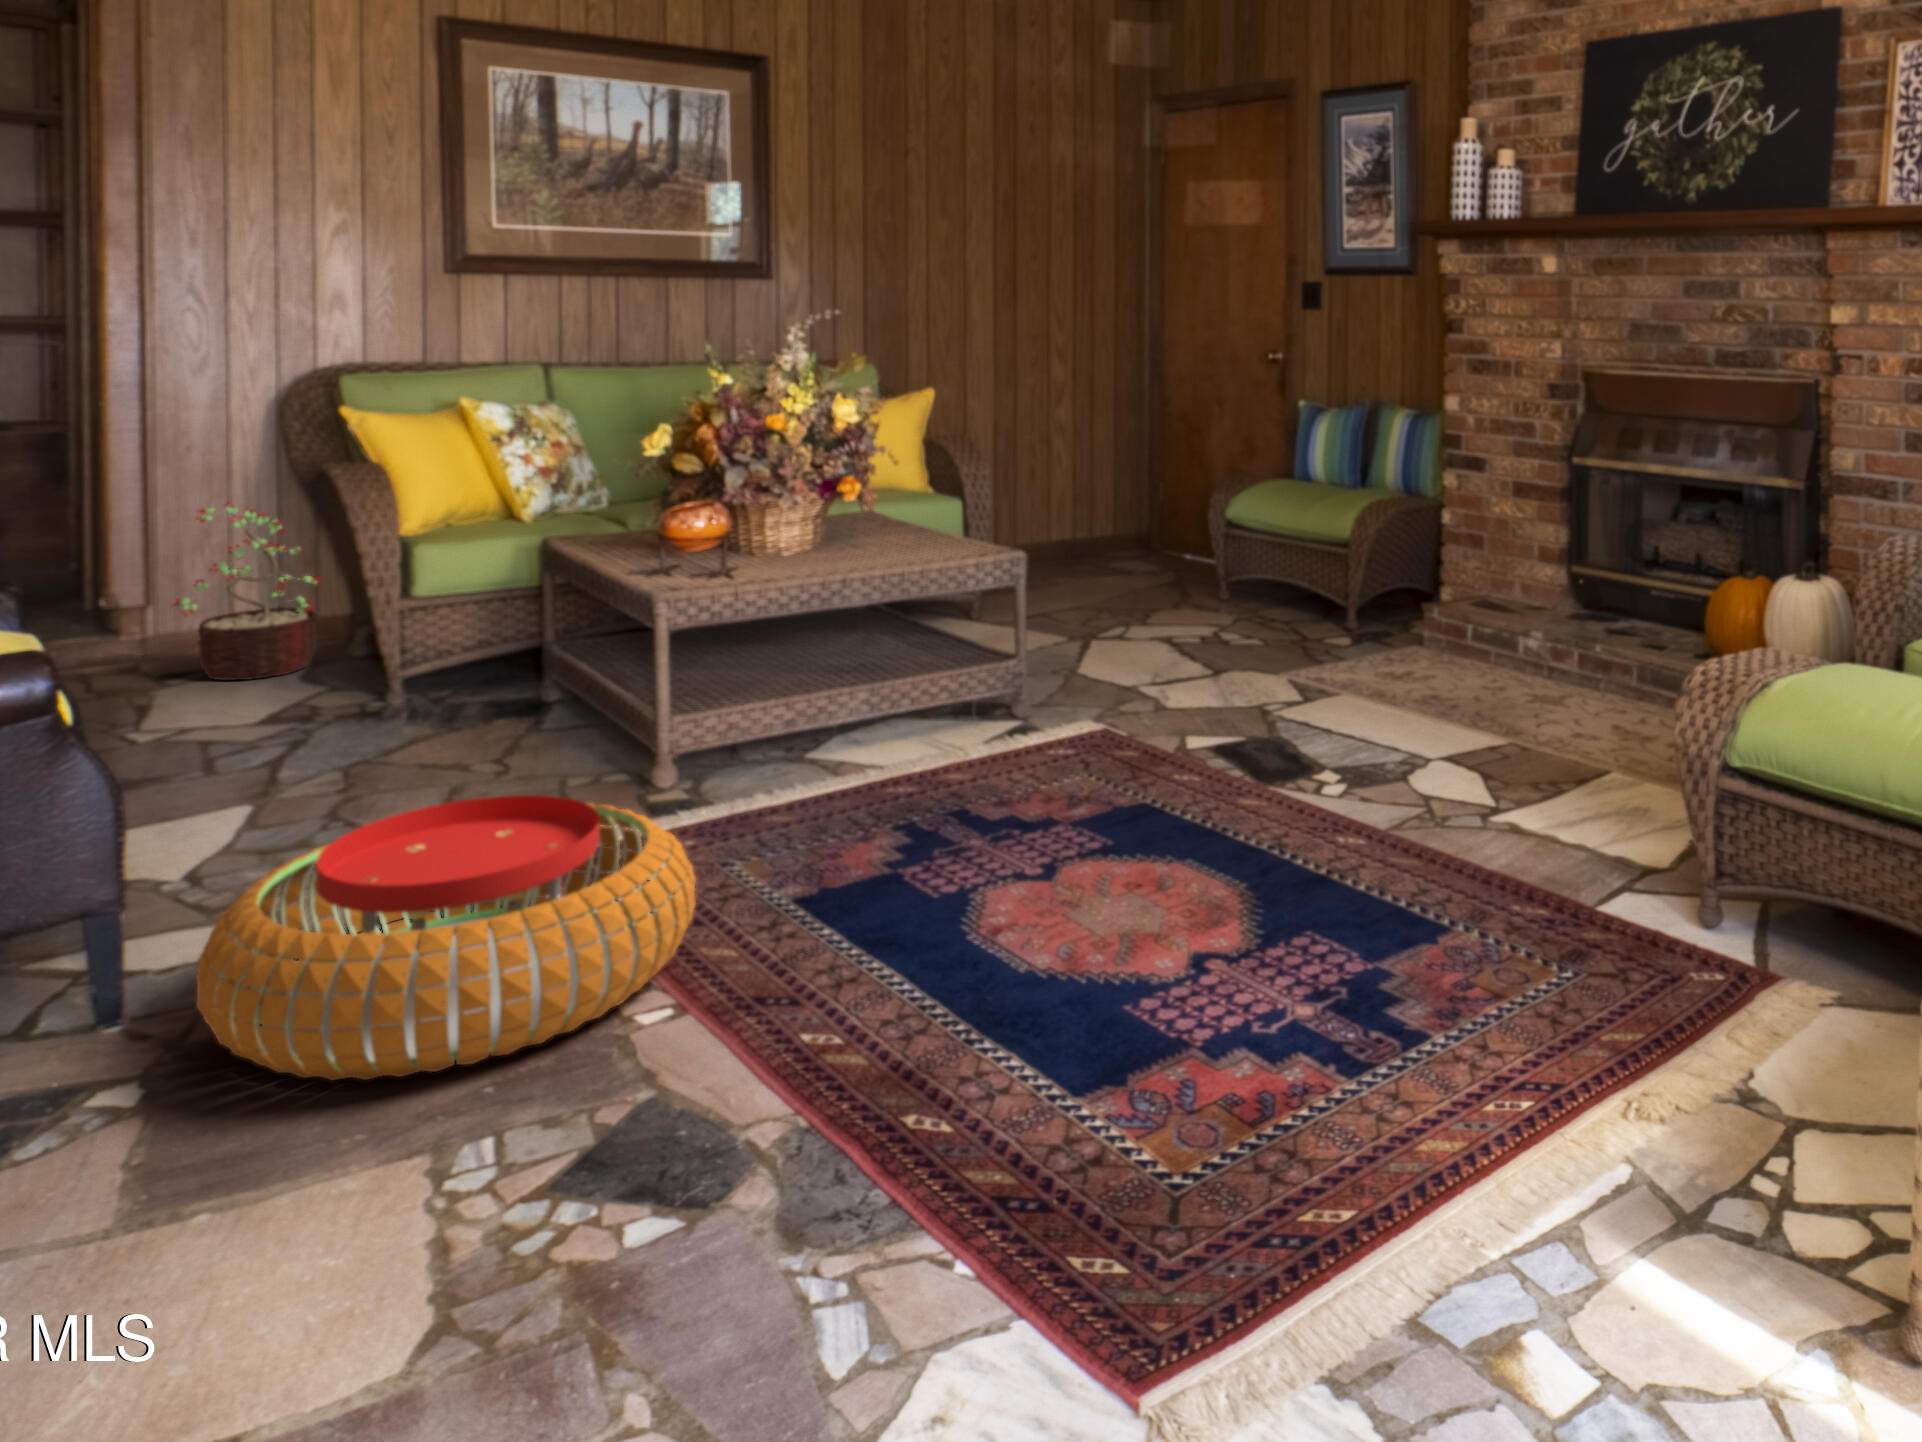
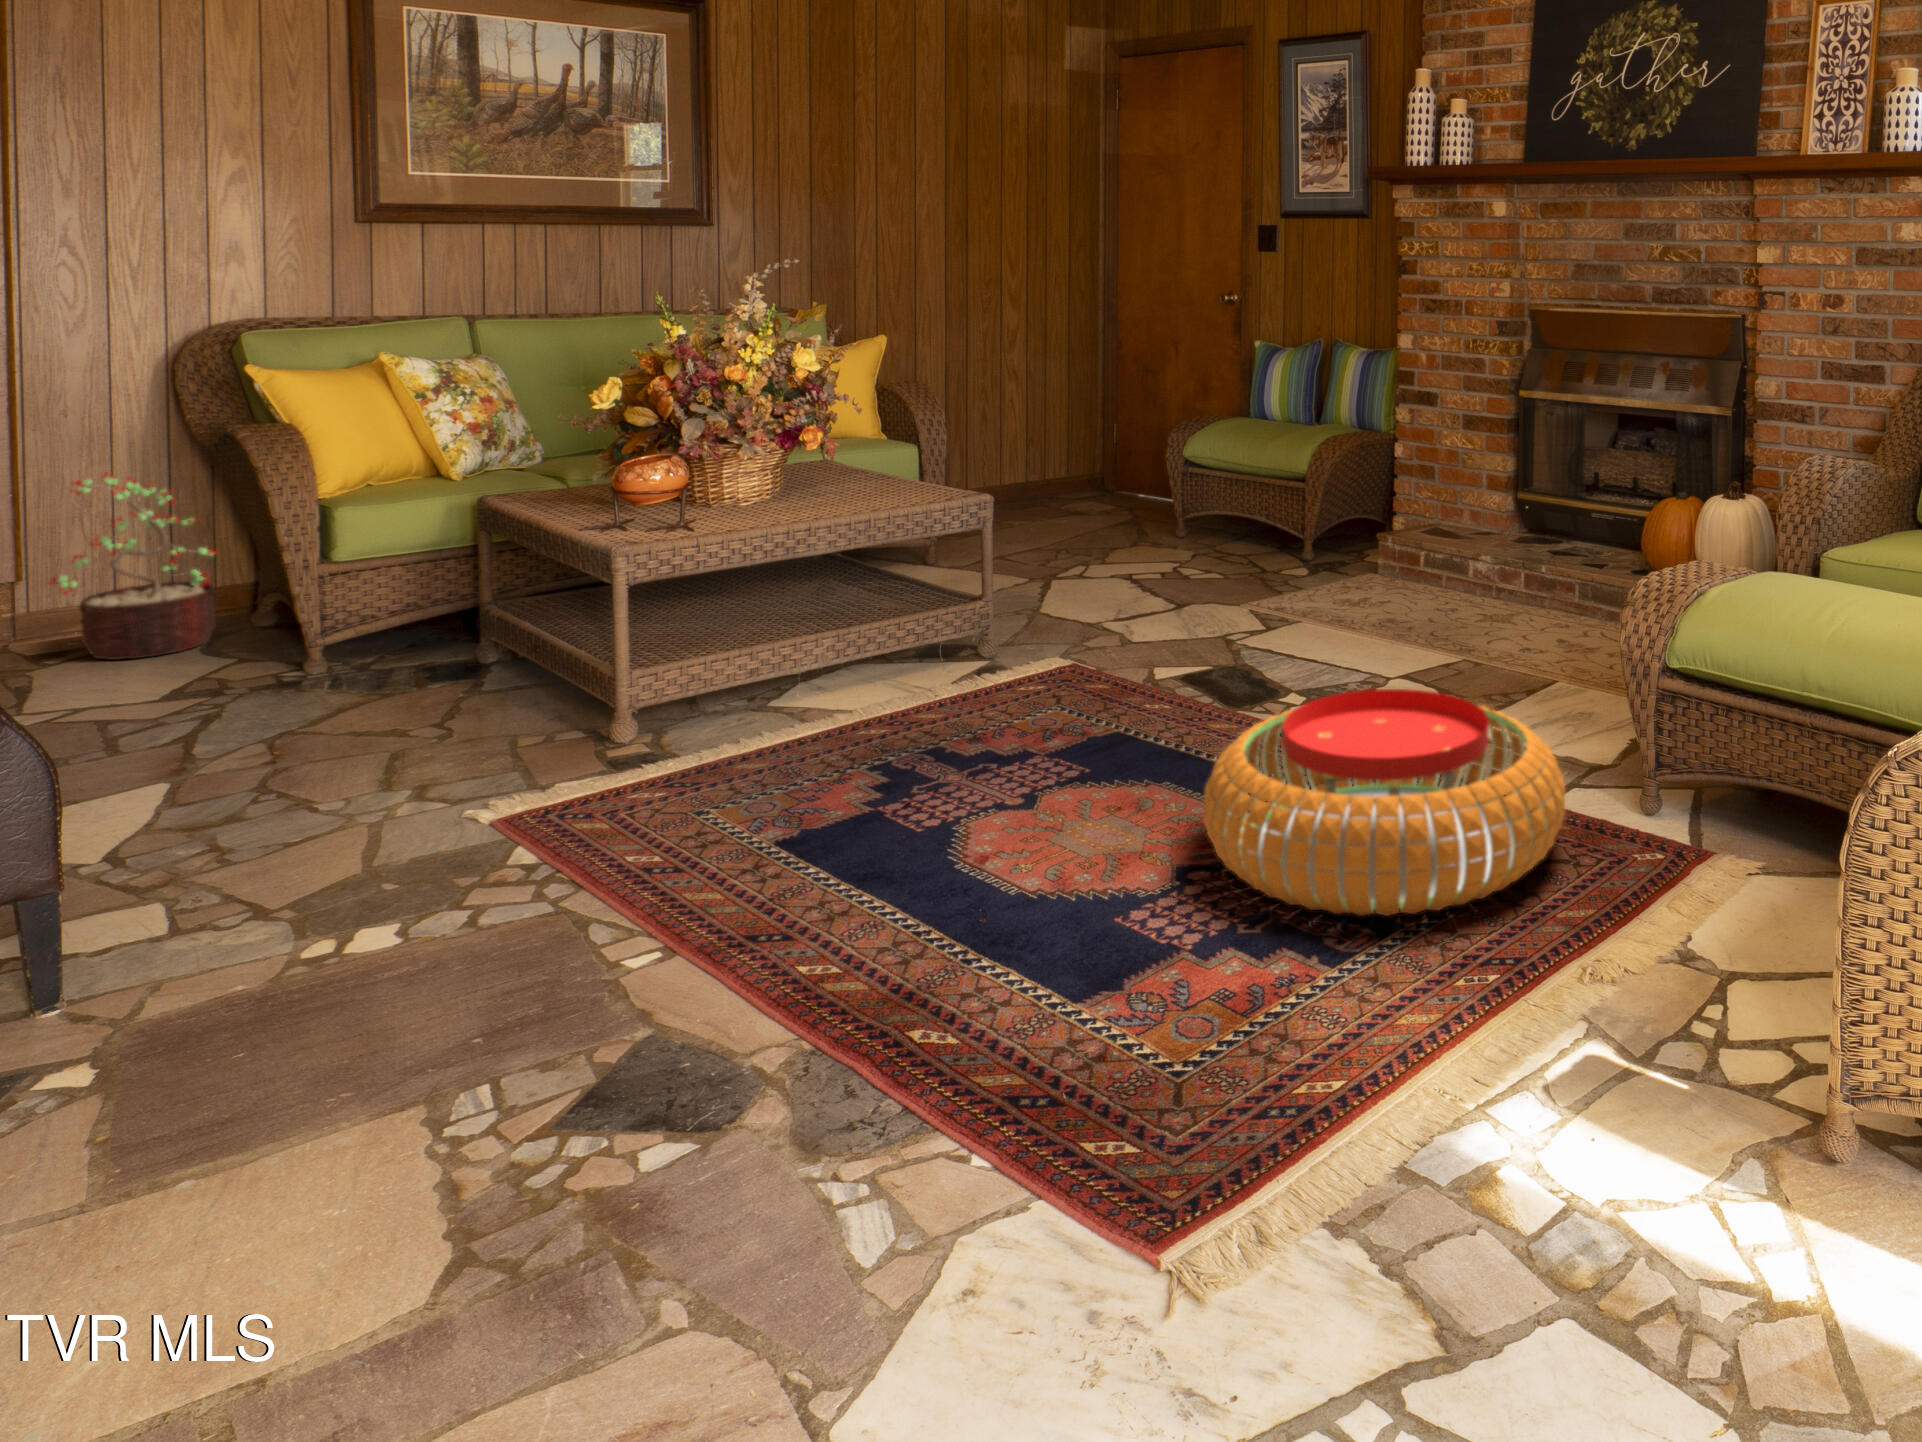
pouf: present [196,795,696,1080] -> present [1204,689,1566,916]

